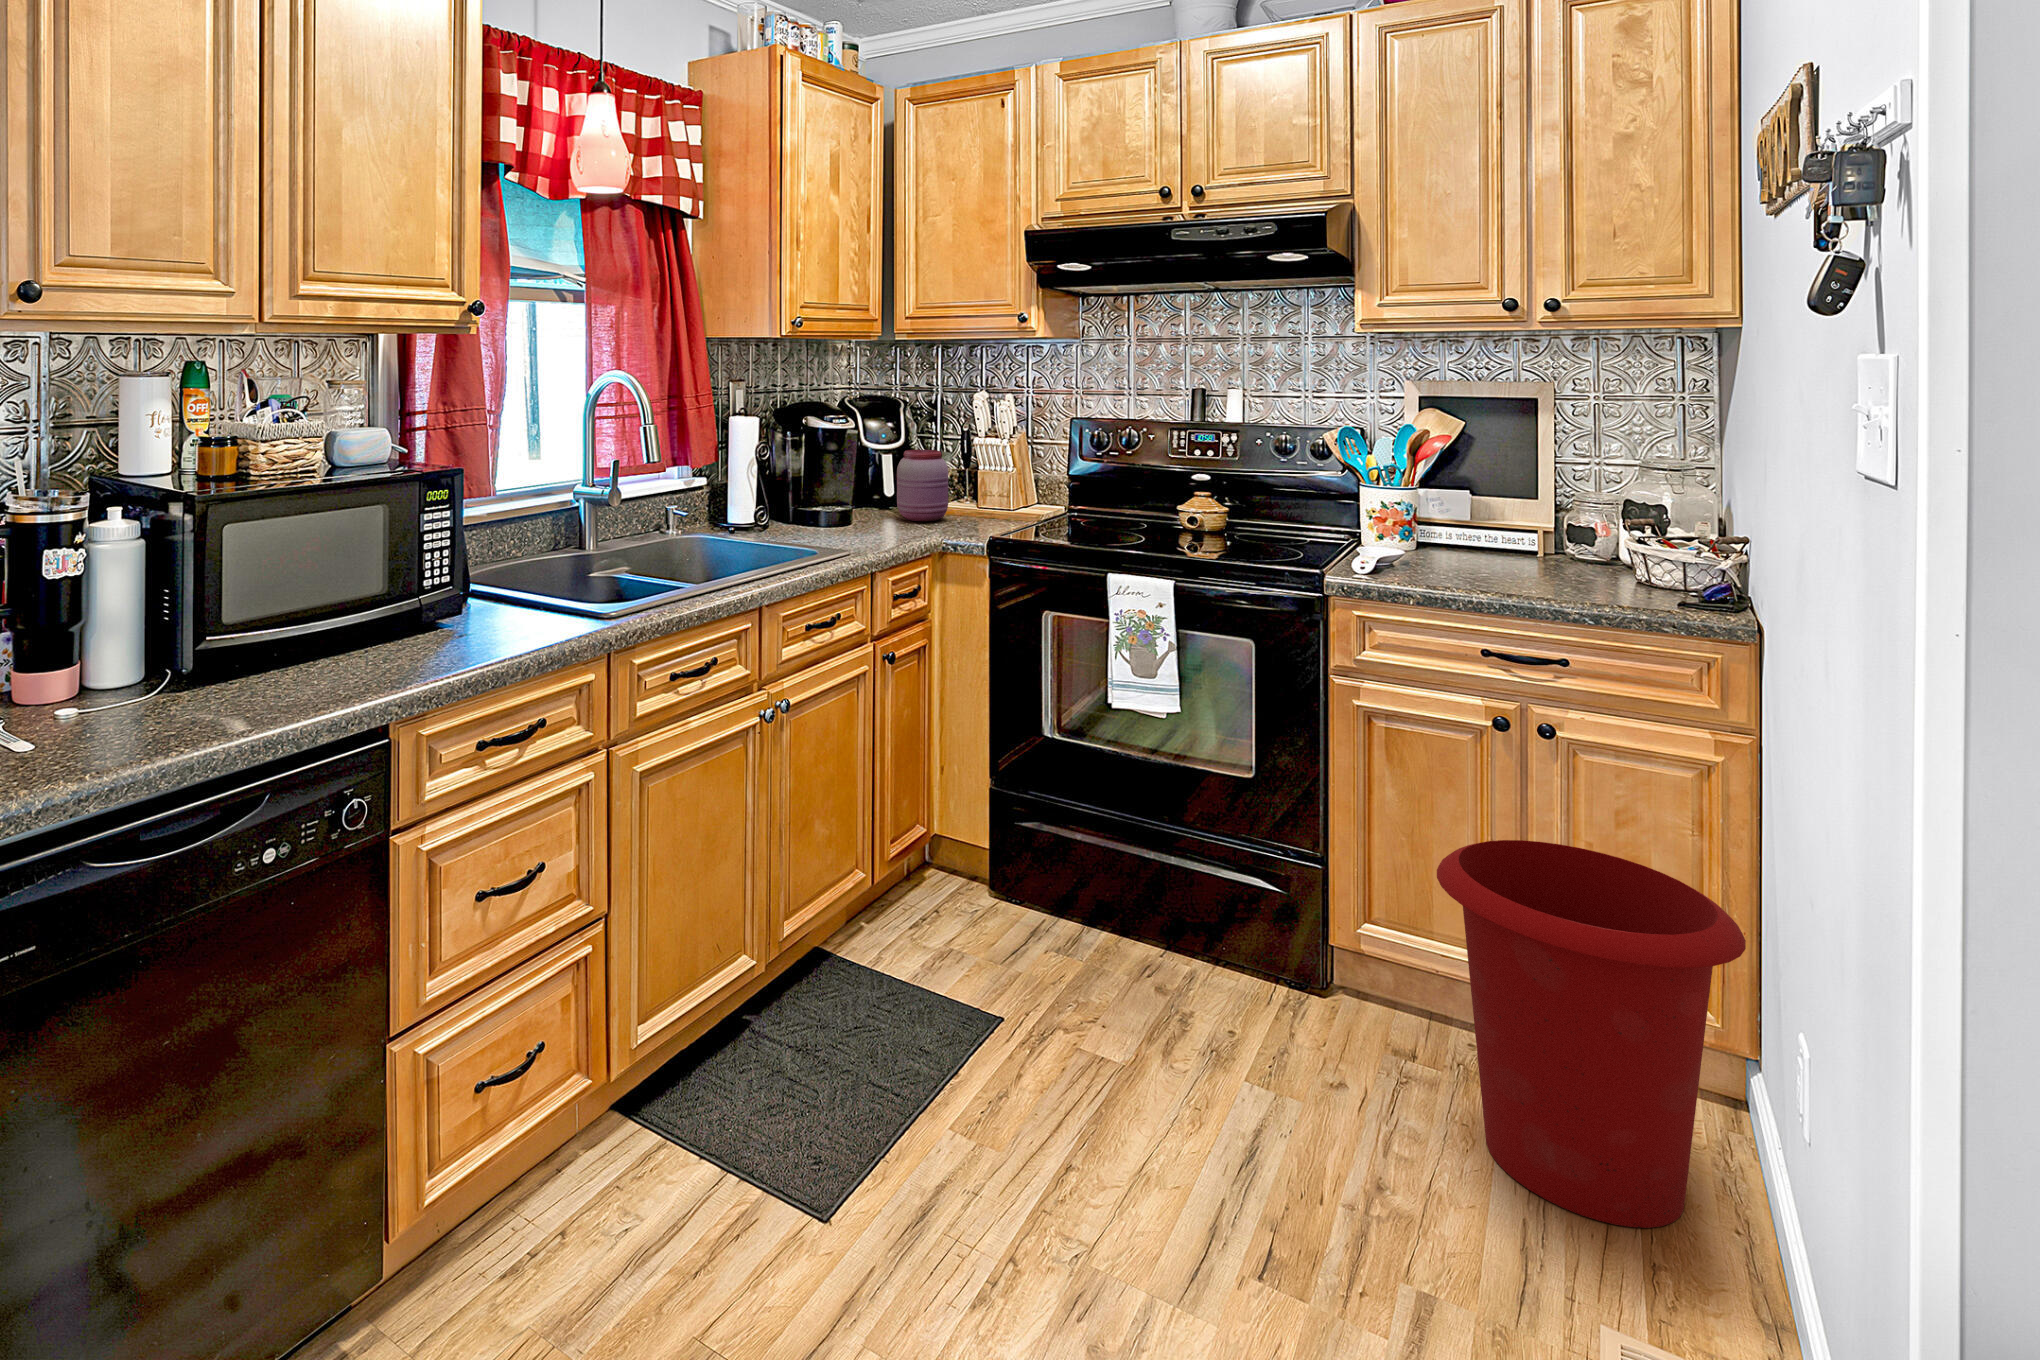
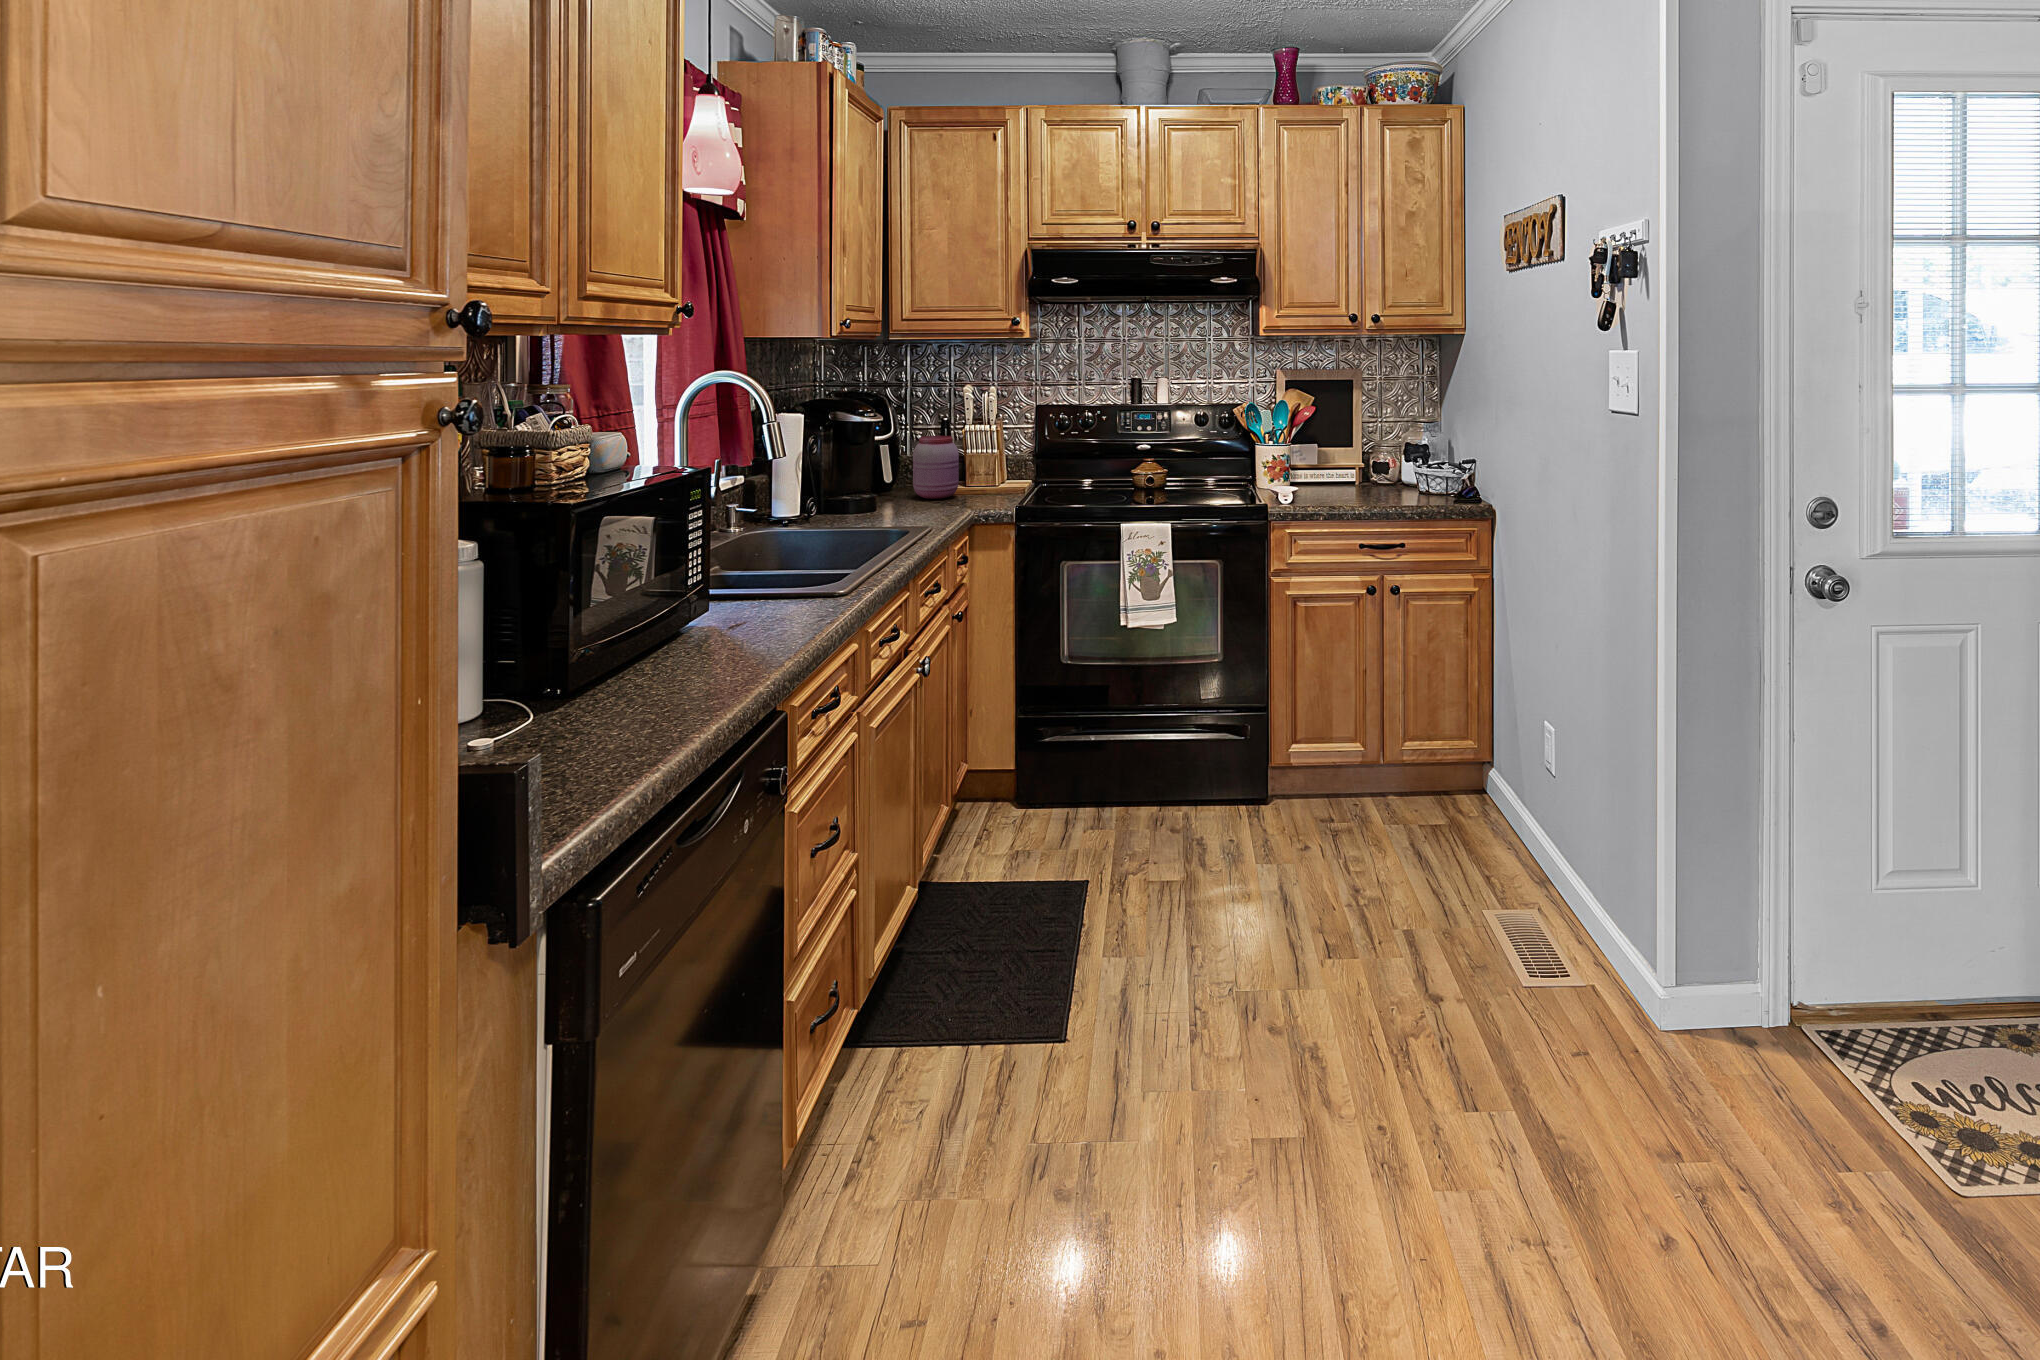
waste bin: present [1437,840,1746,1228] -> none [1361,657,1513,868]

